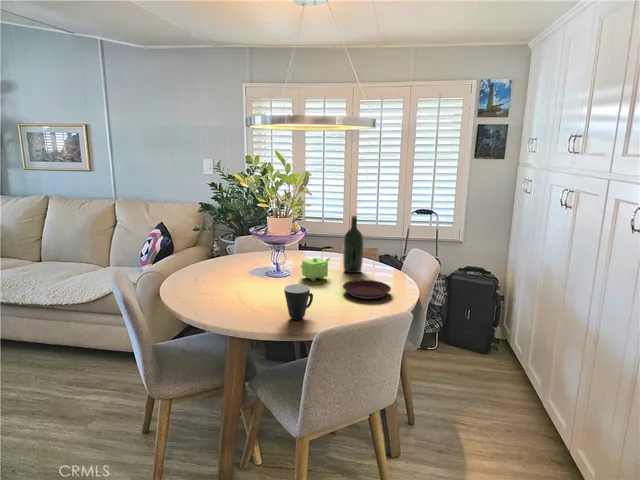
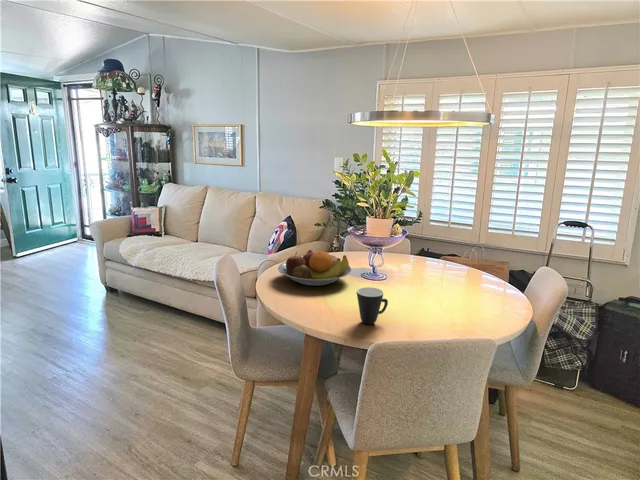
wine bottle: present [343,216,363,273] -> none [447,222,472,285]
fruit bowl: none [181,255,259,291] -> present [278,250,351,286]
teapot: present [301,258,330,281] -> none [394,264,431,288]
plate: present [343,280,391,299] -> none [432,293,488,316]

